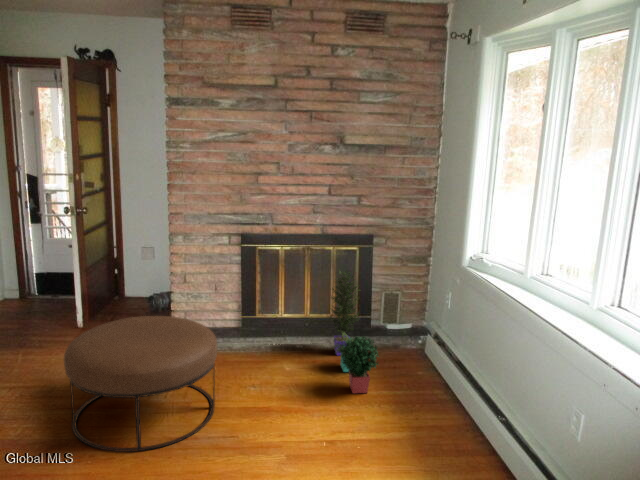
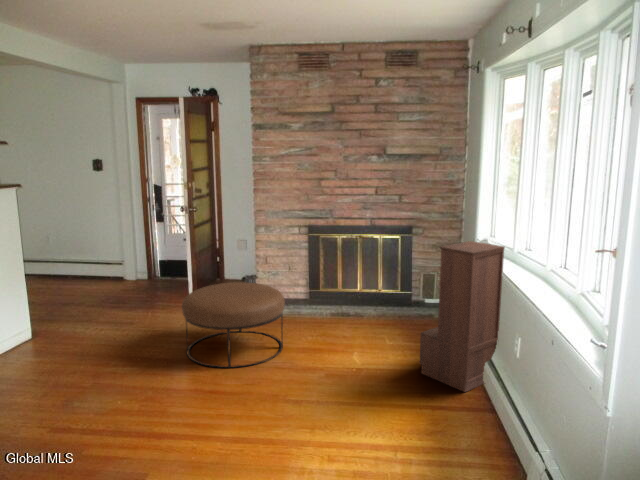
bookshelf: none [408,263,527,473] -> present [420,241,505,392]
potted plant: present [330,271,378,393] -> none [374,252,408,344]

